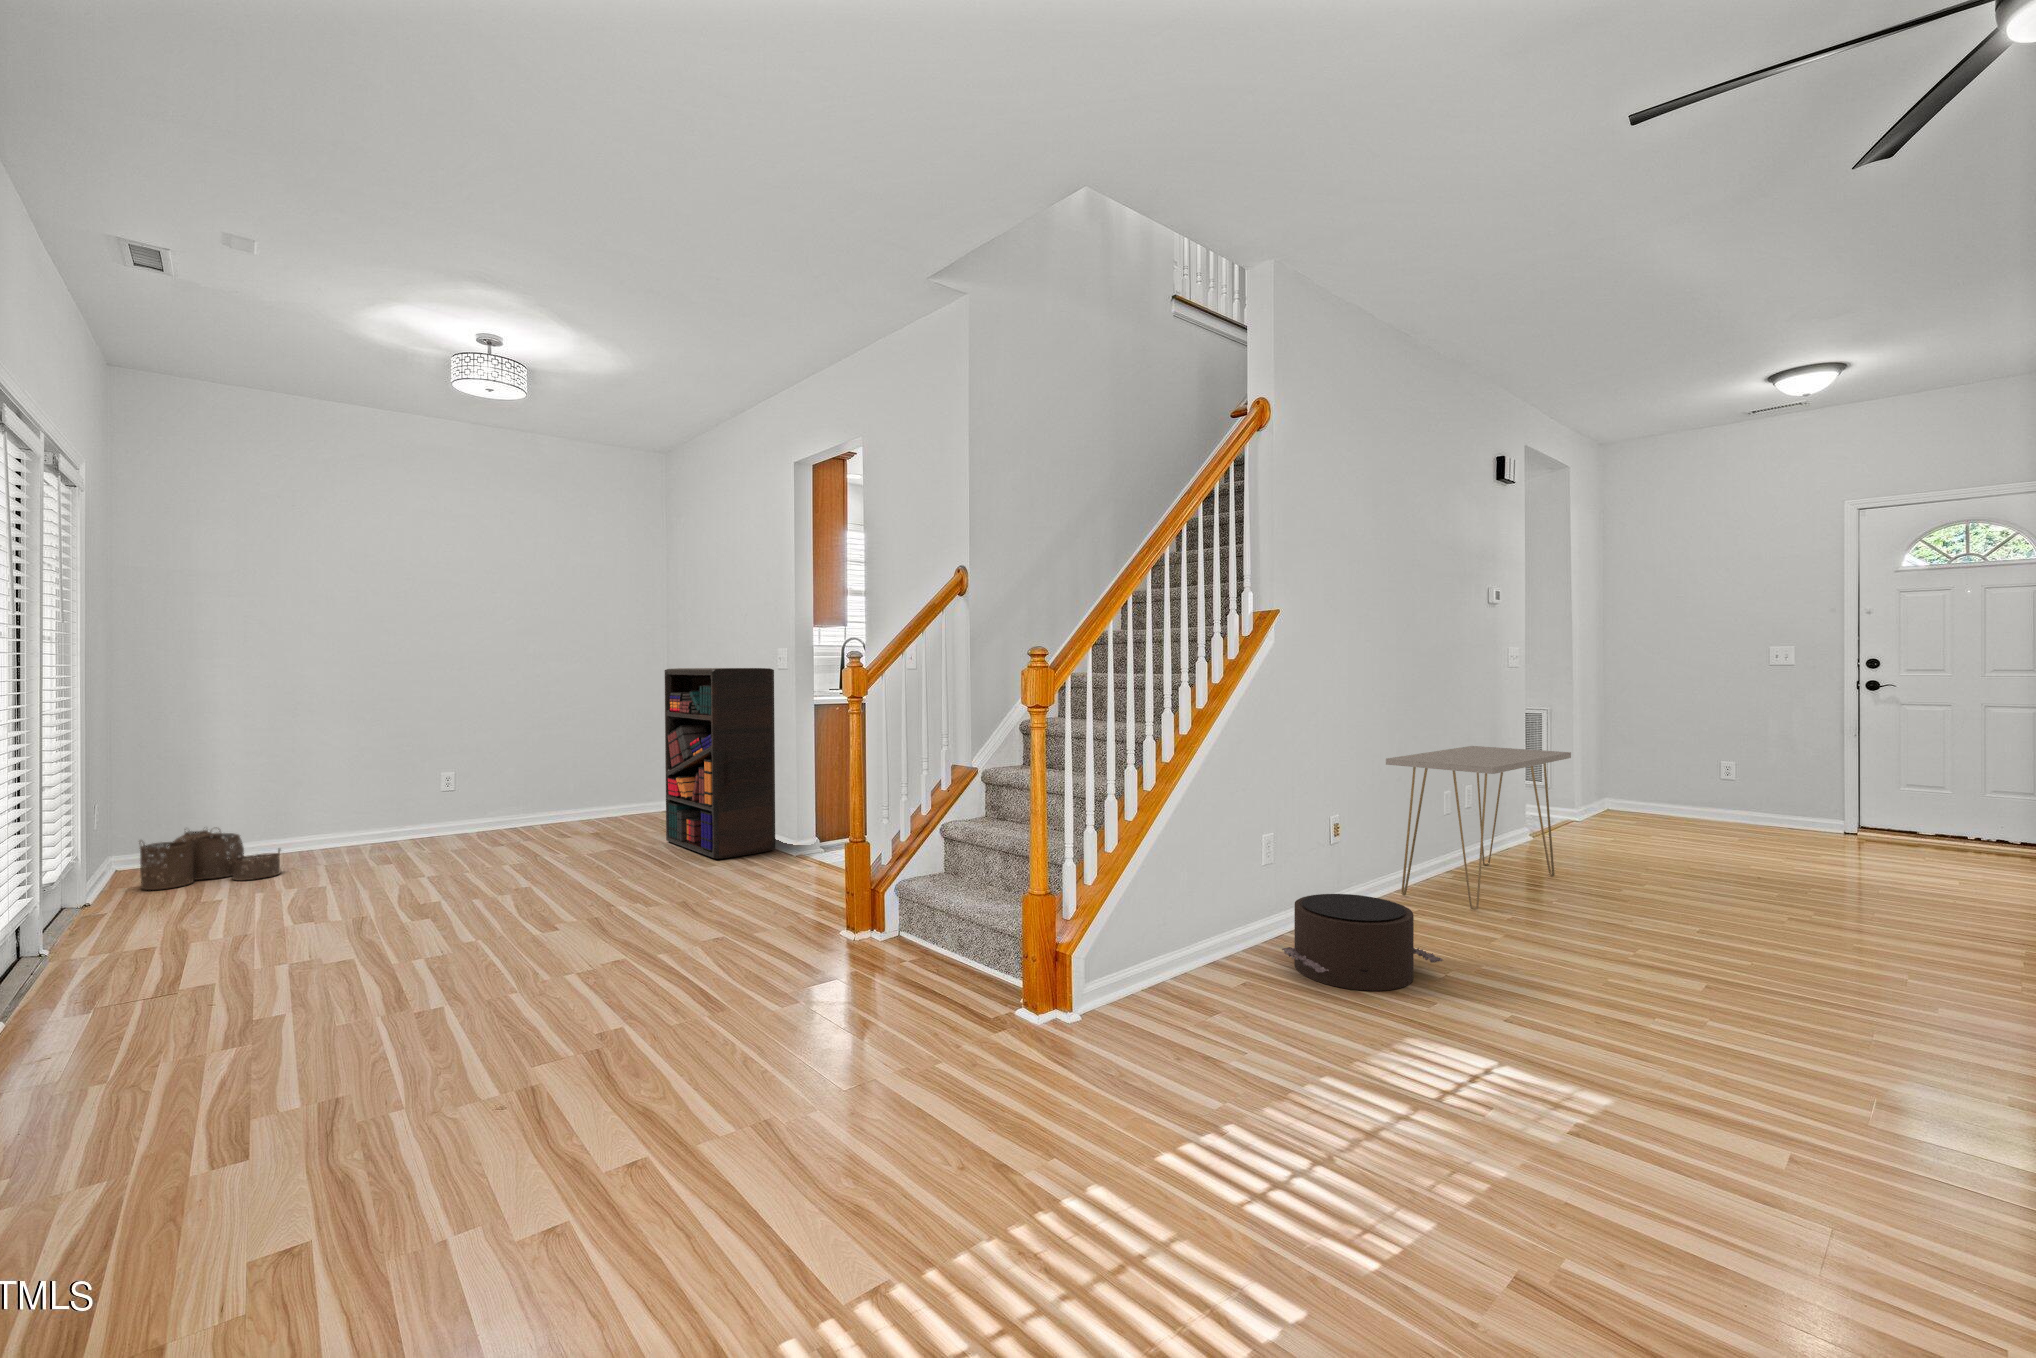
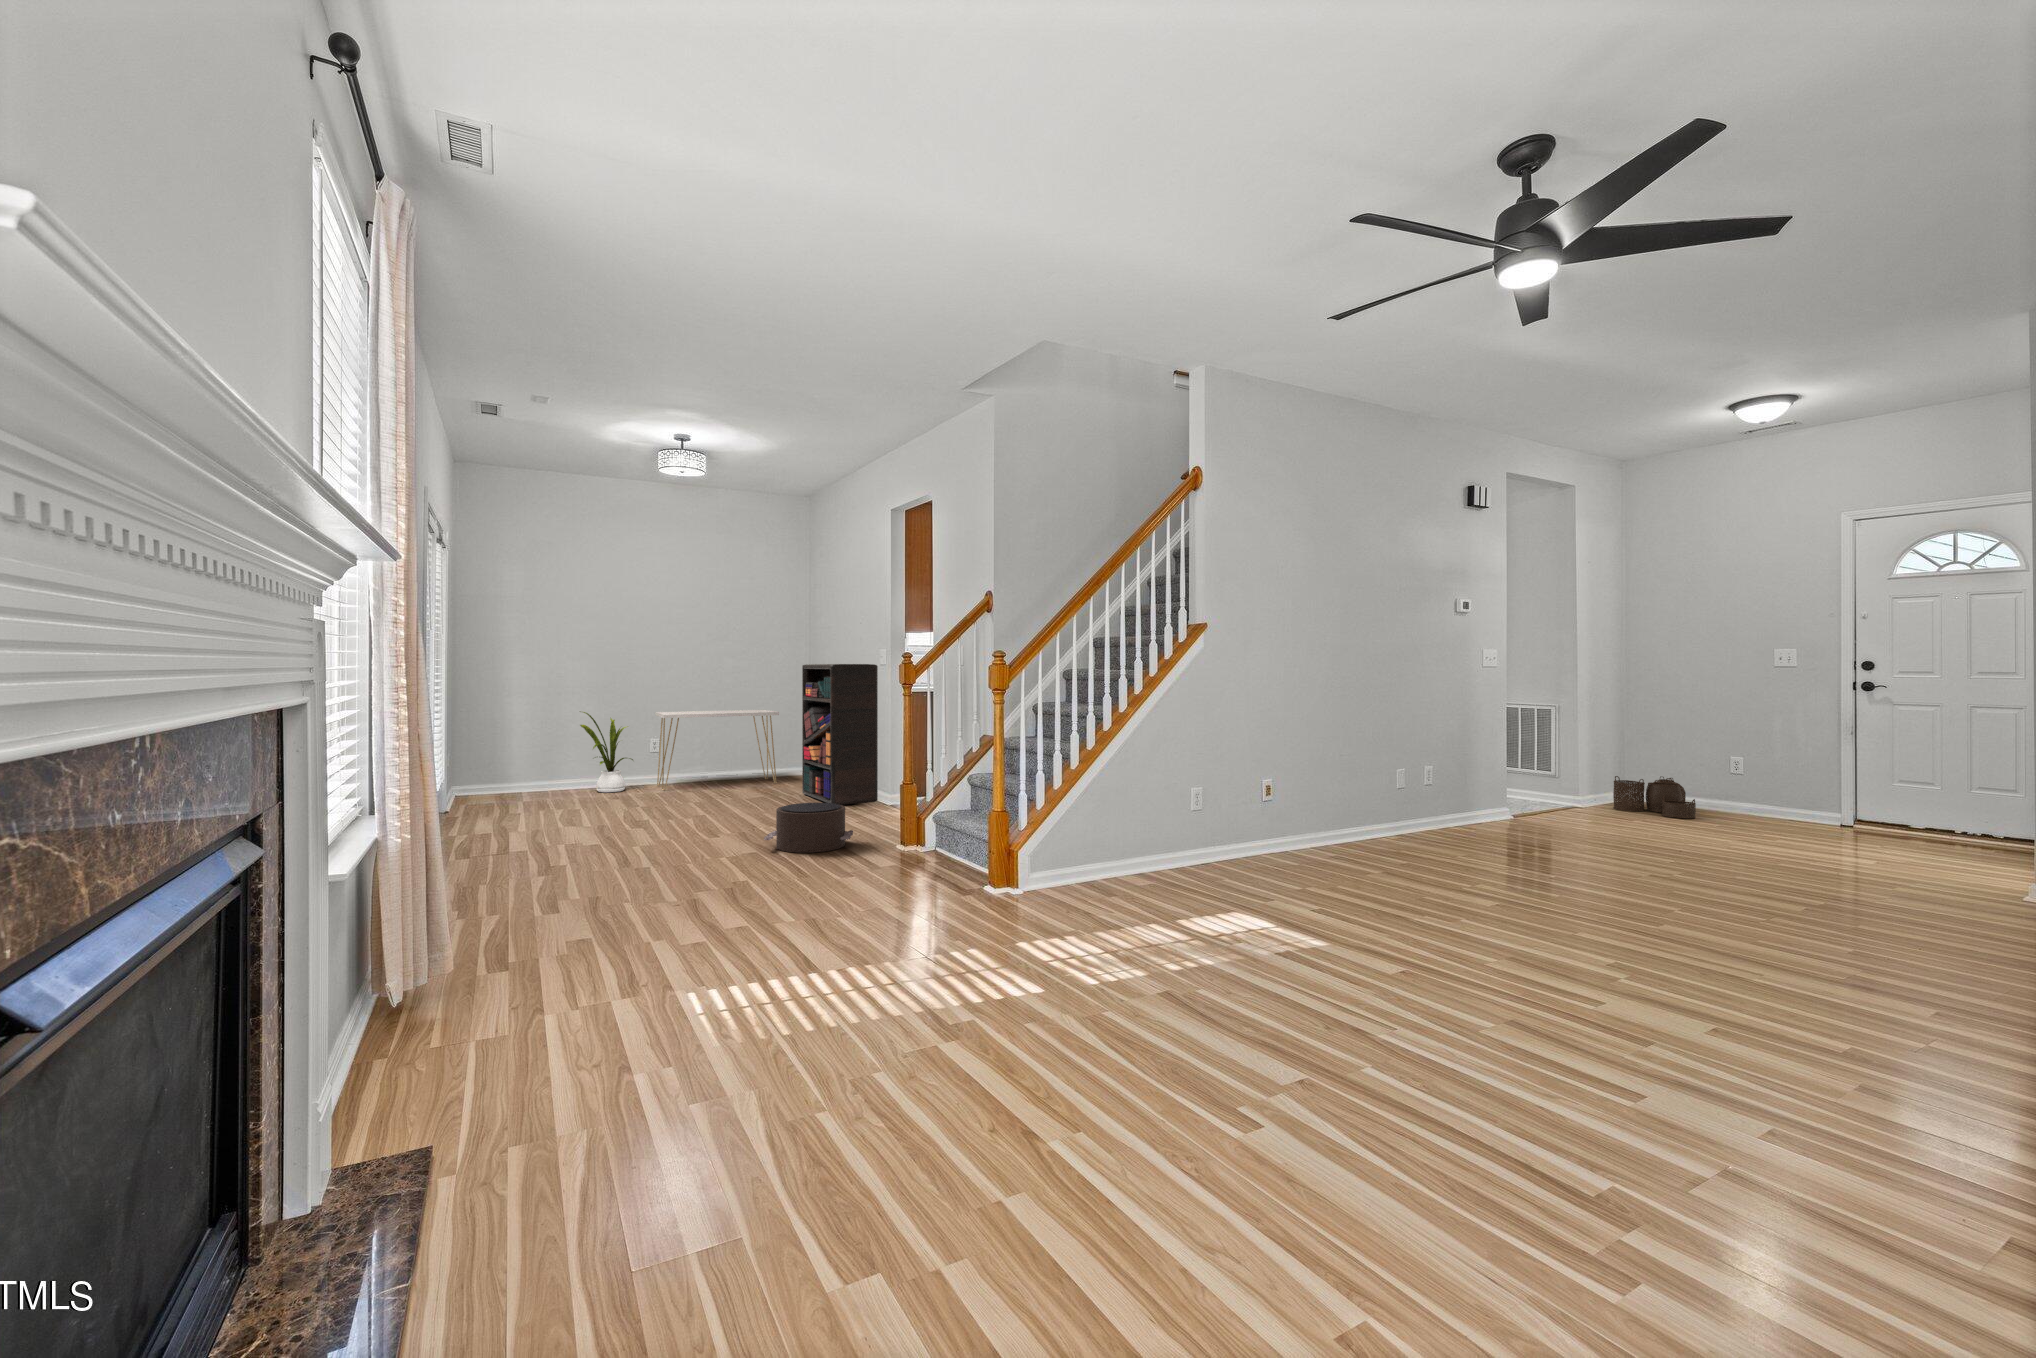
house plant: none [325,738,416,851] -> present [580,712,633,792]
console table: present [1386,746,1571,910] -> present [655,710,779,790]
woven basket: present [139,829,281,890] -> present [1613,776,1696,818]
pouf: present [1282,894,1443,991] -> present [764,803,853,853]

